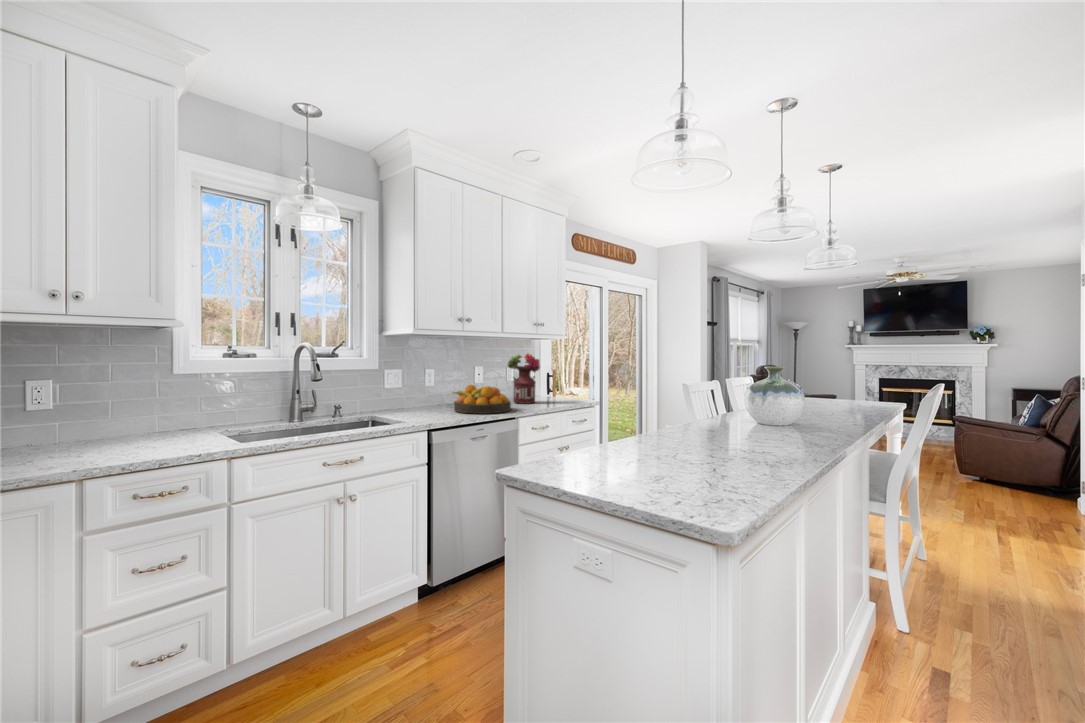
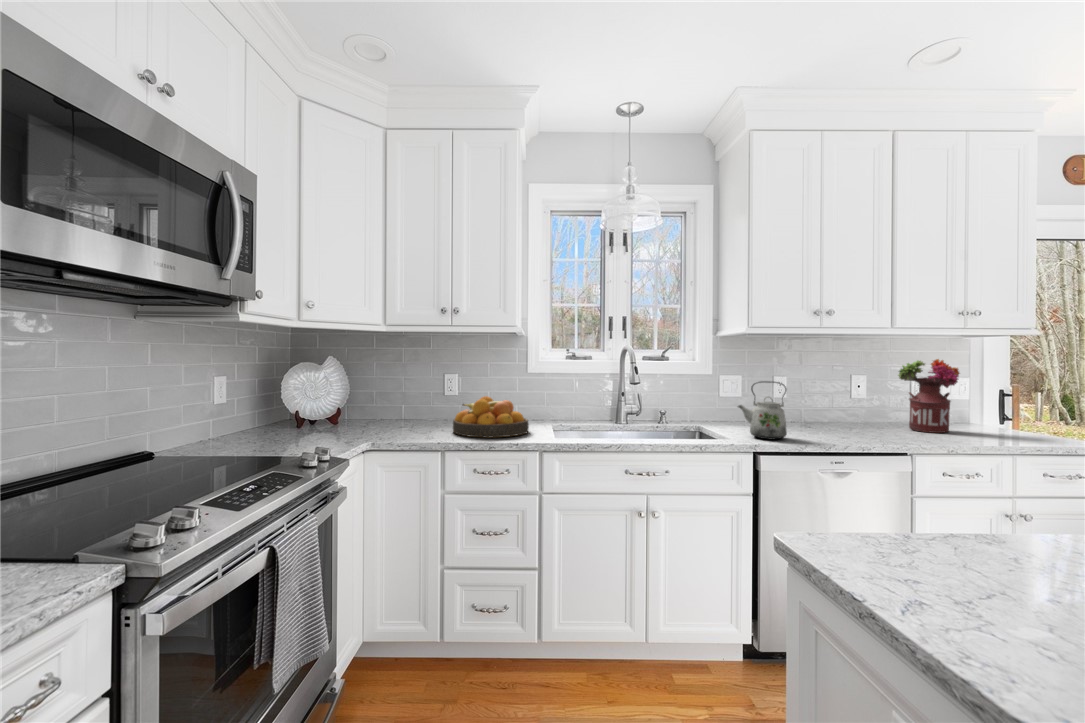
kettle: none [409,373,448,420] -> present [738,381,787,439]
fruit bowl: present [453,385,511,413] -> present [453,396,529,438]

